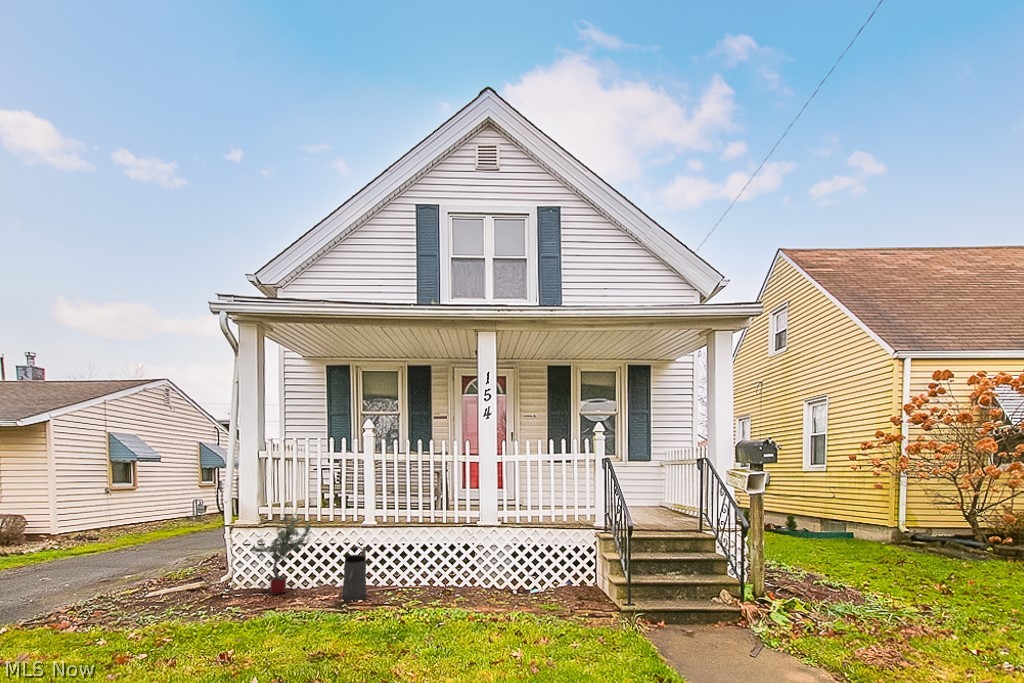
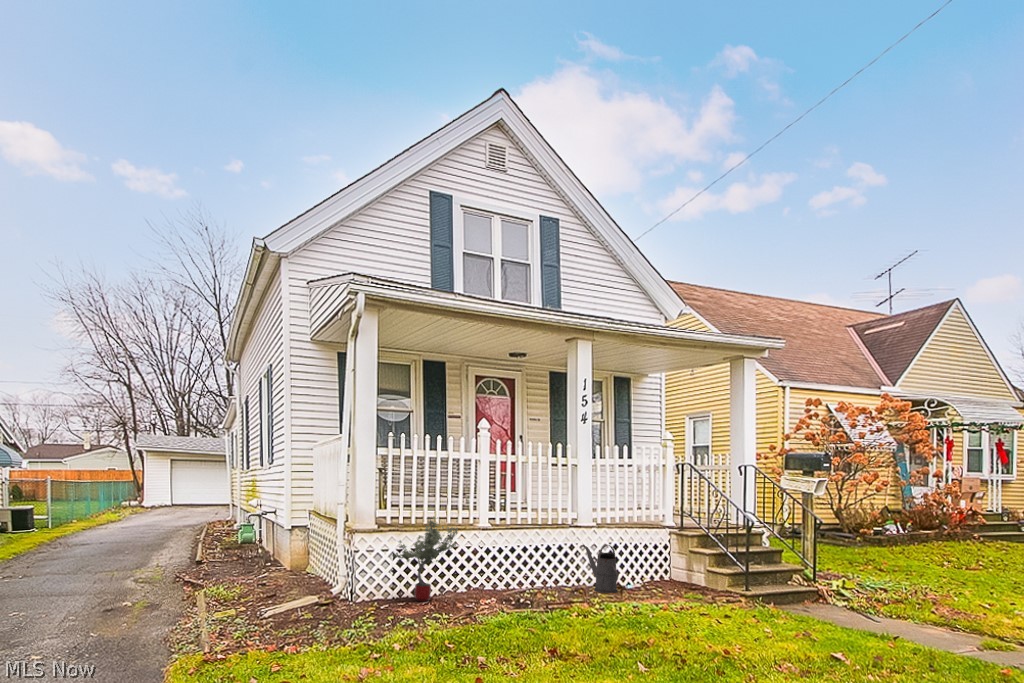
watering can: present [341,546,367,600] -> present [585,545,618,593]

